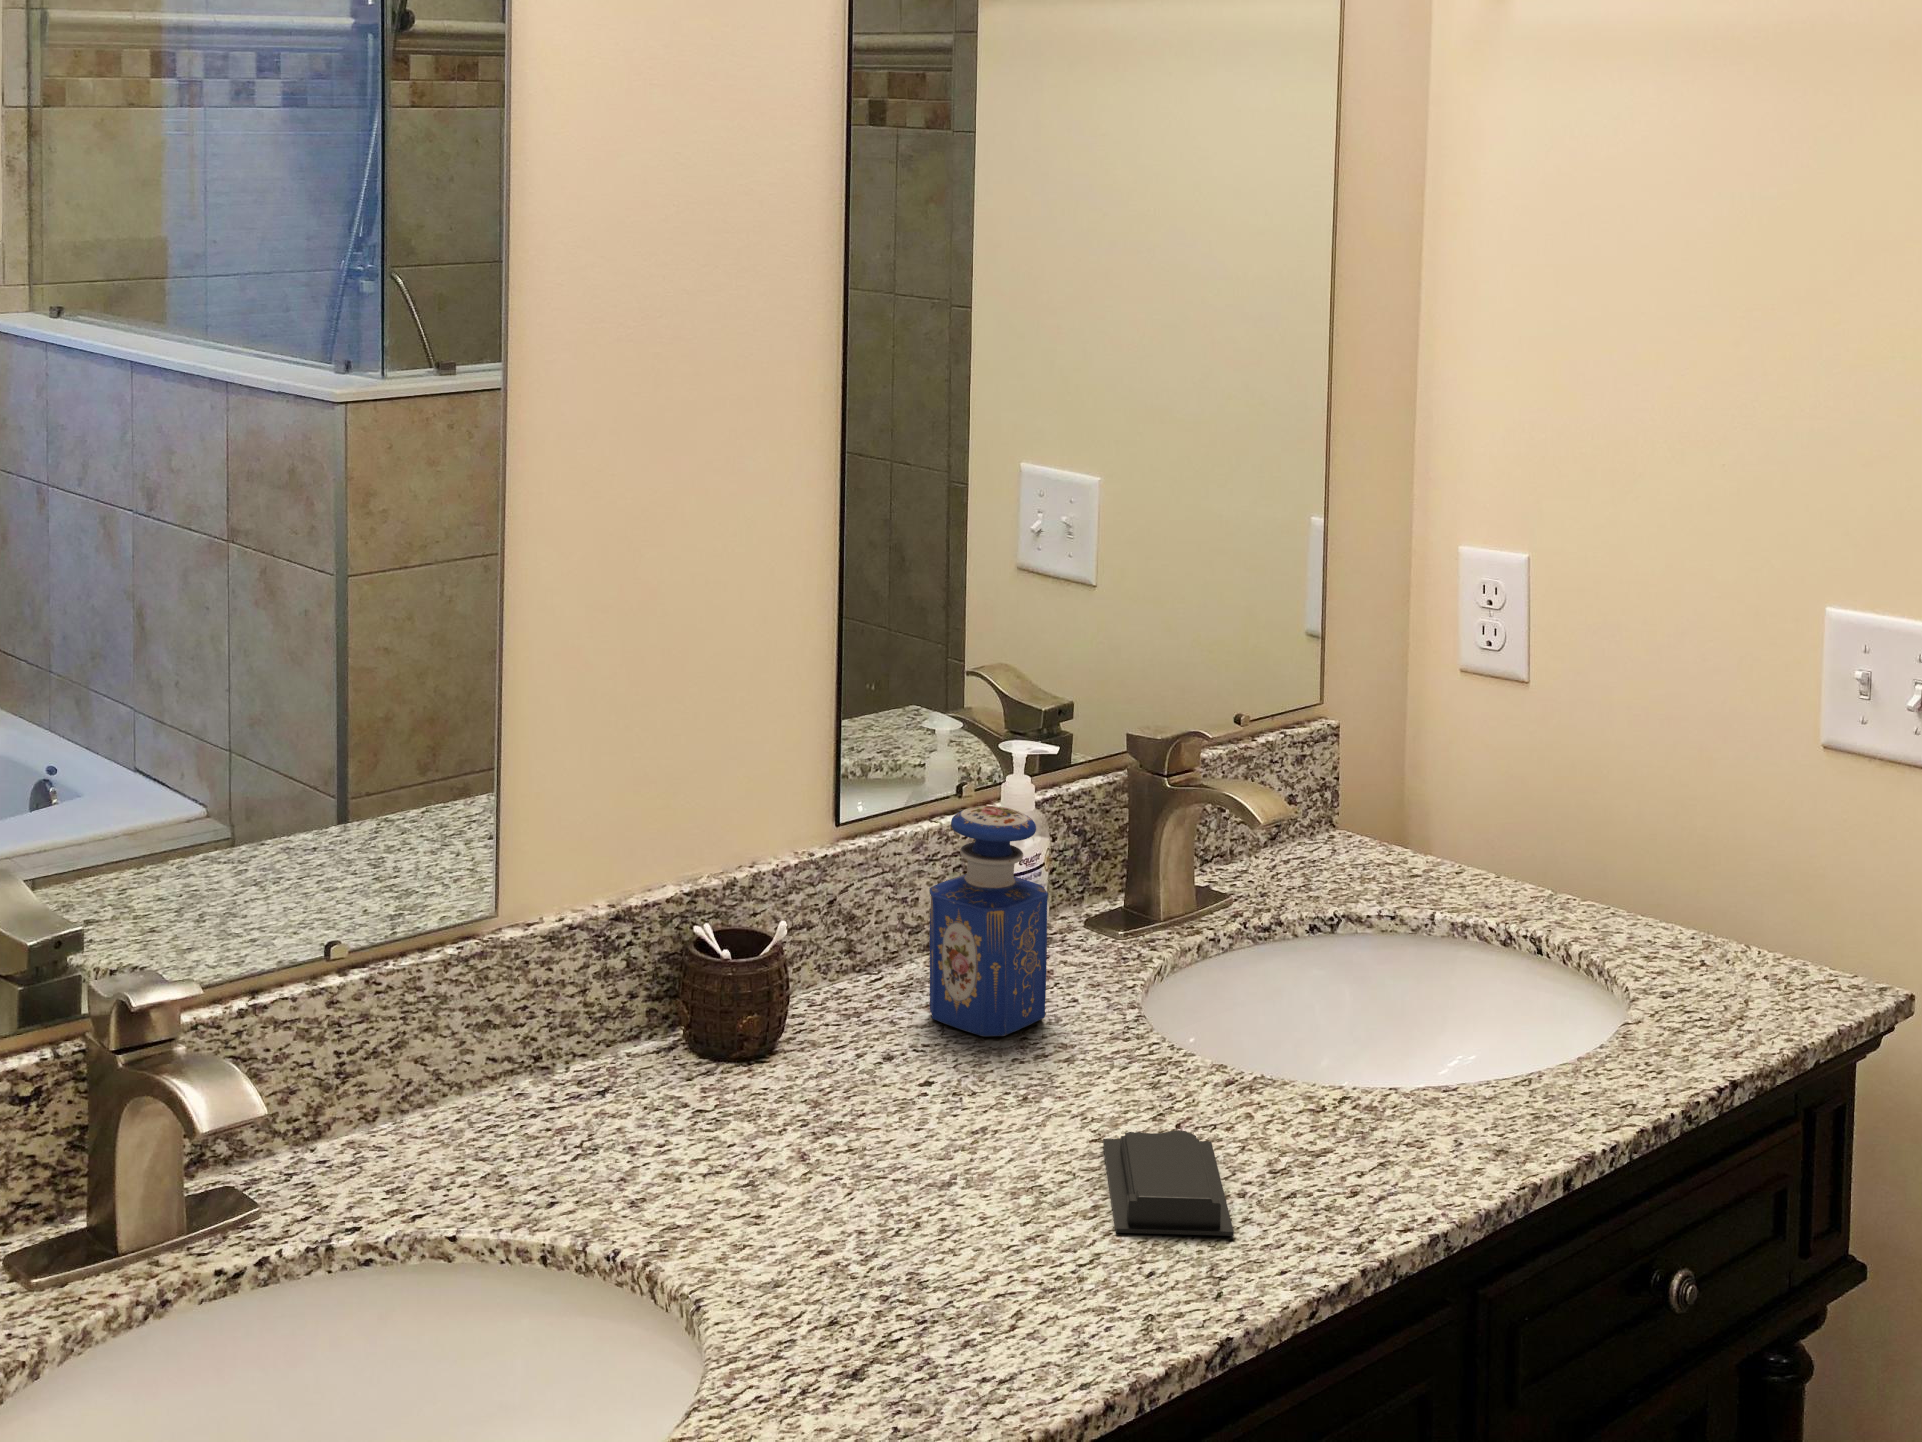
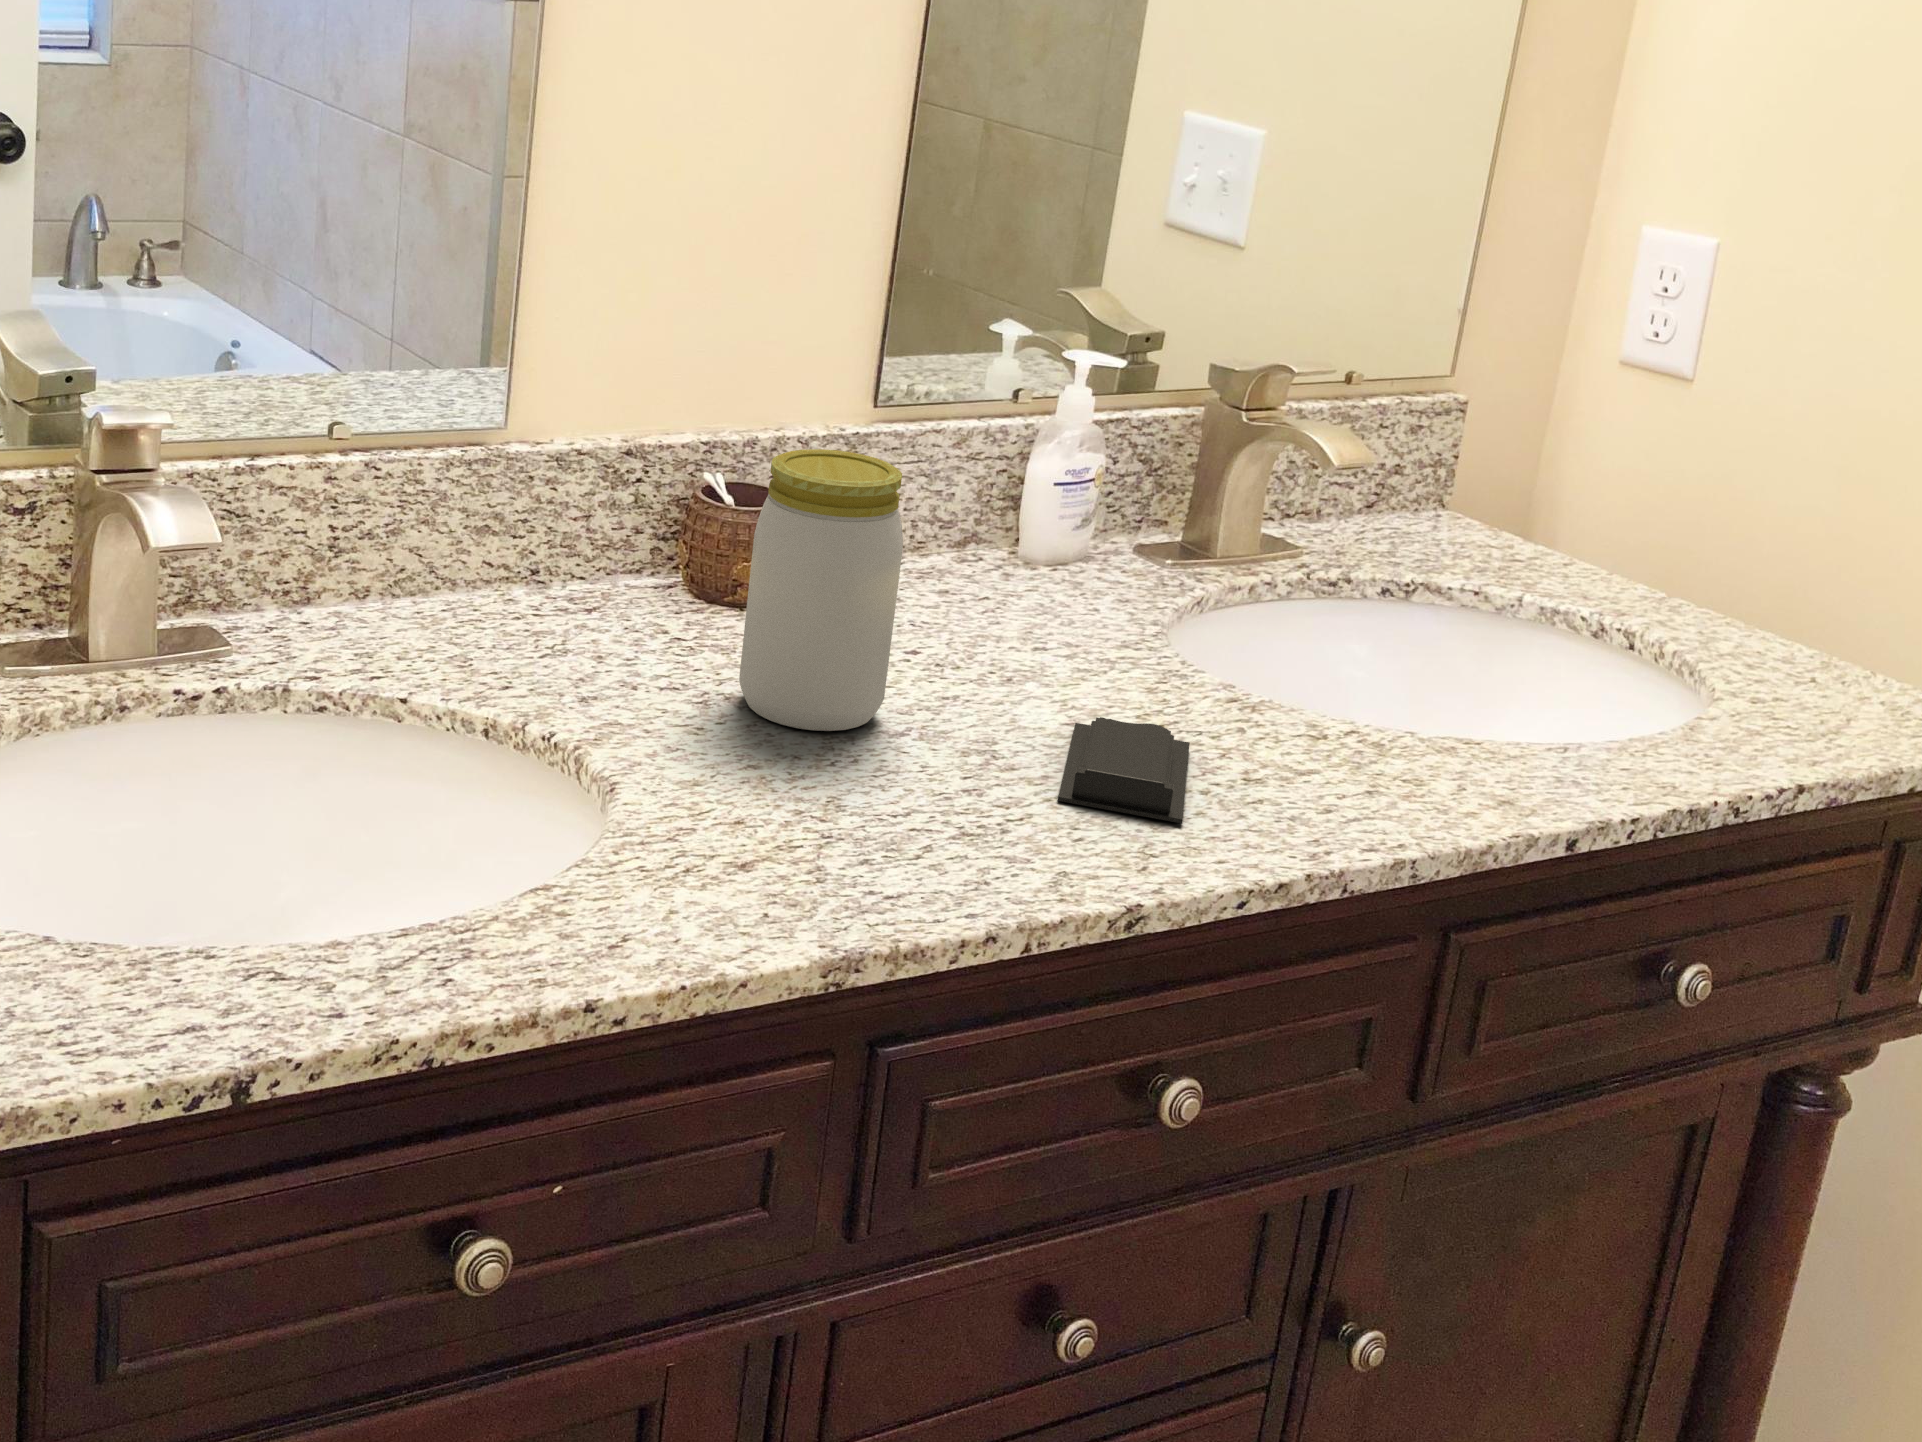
perfume bottle: present [929,806,1048,1036] -> none [939,396,1076,626]
jar: none [783,907,929,1197] -> present [739,449,903,731]

